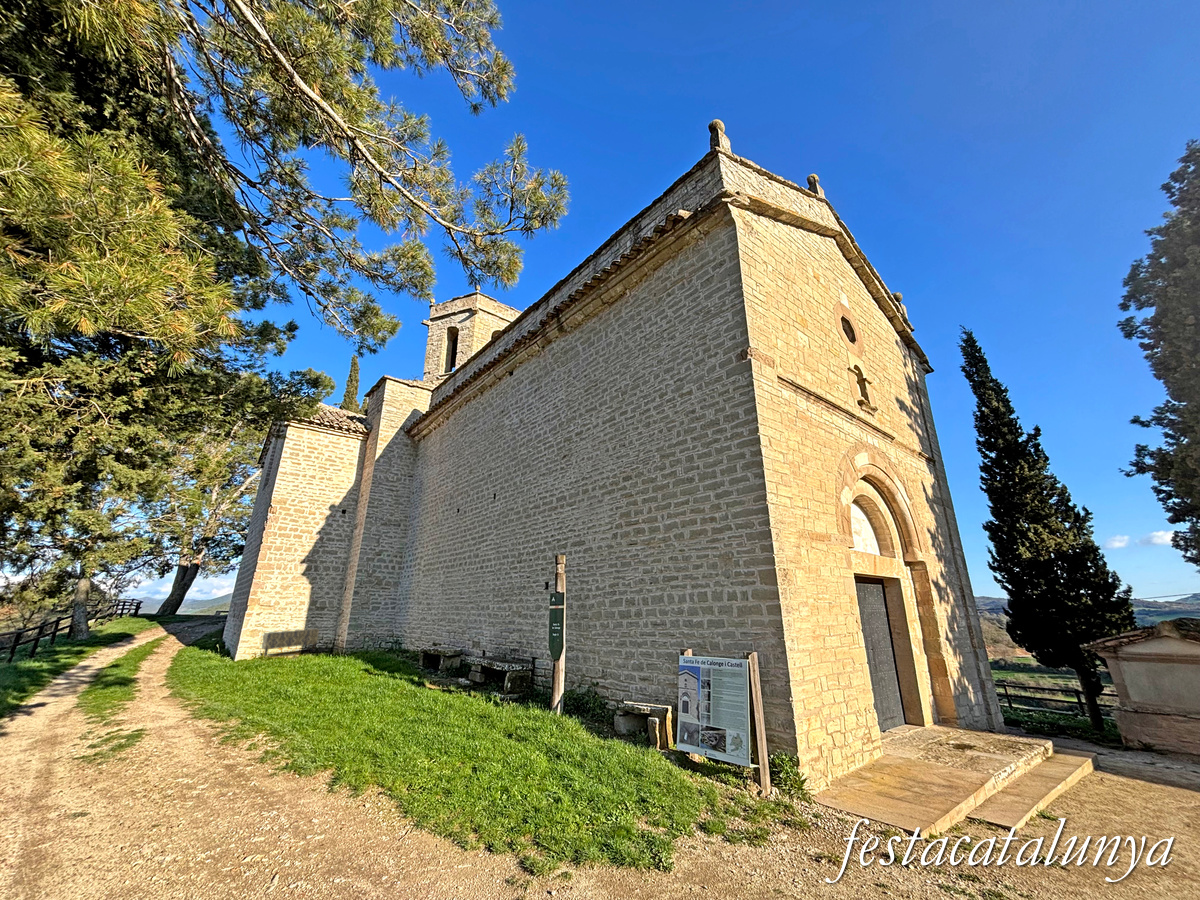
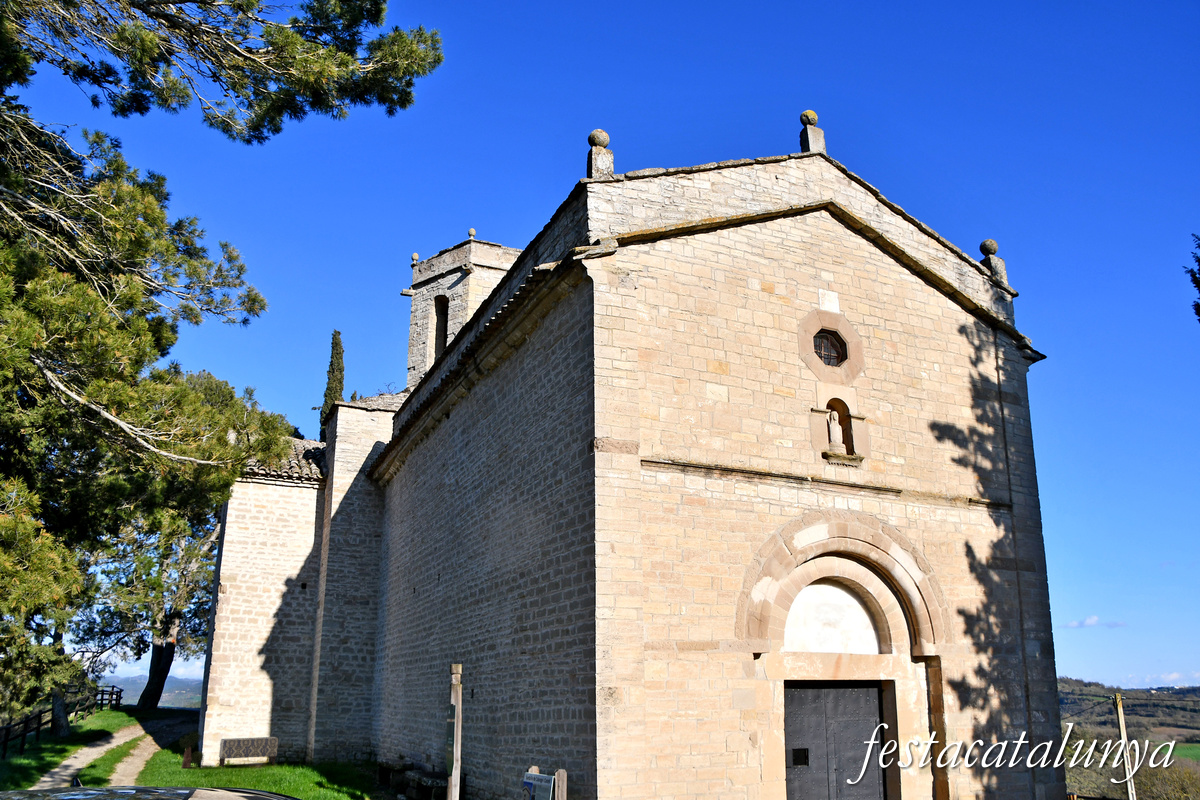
potted plant: none [220,627,246,660] -> present [180,732,203,768]

